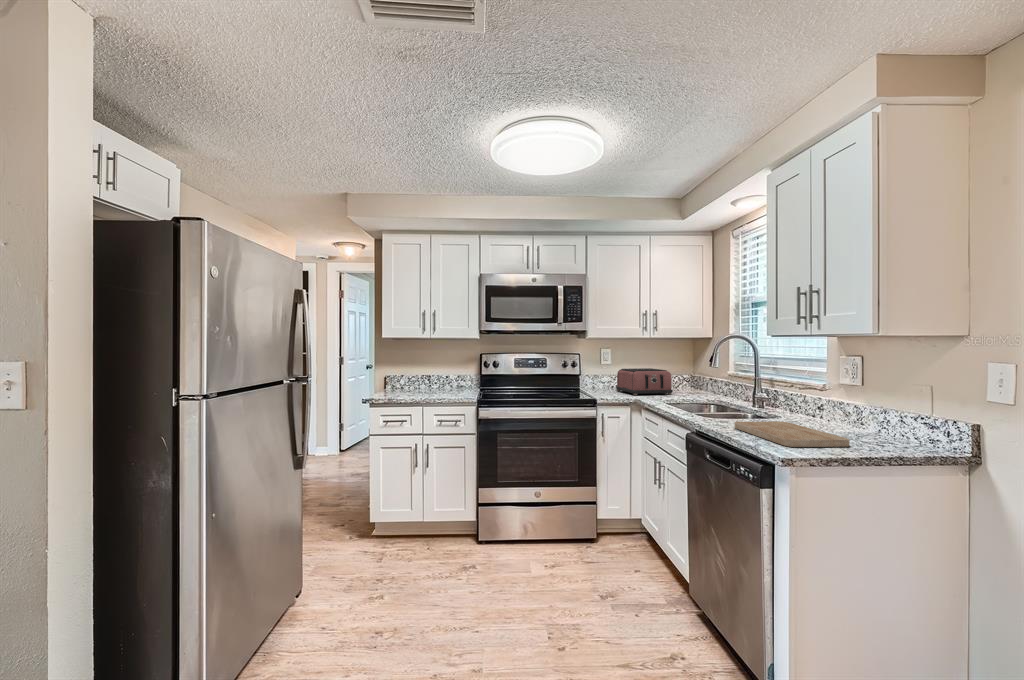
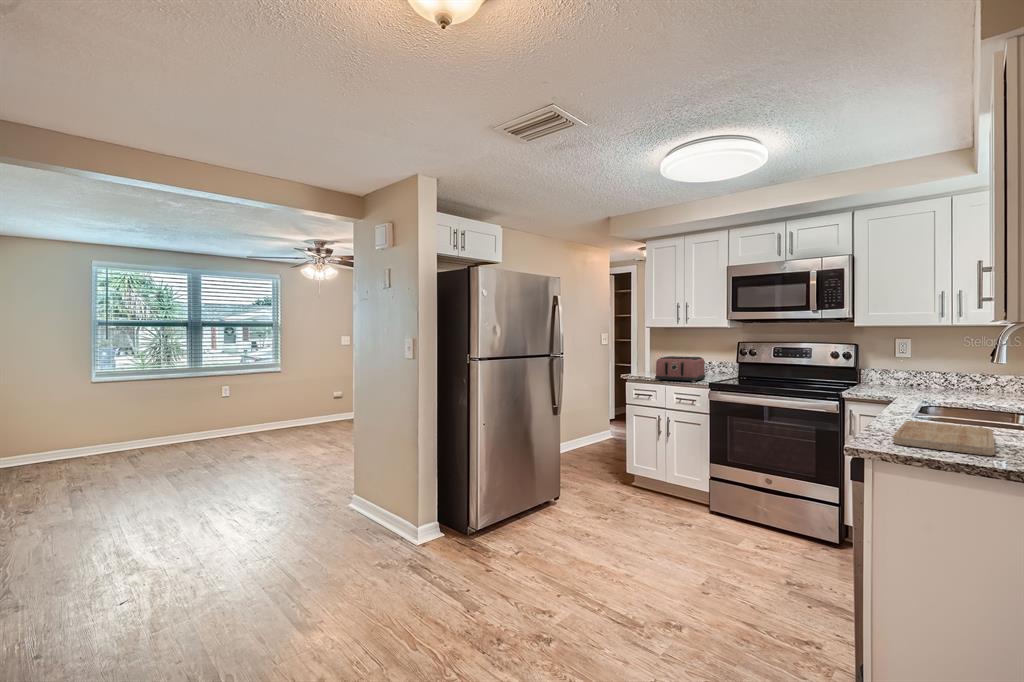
toaster: present [616,368,673,395] -> present [655,356,706,382]

